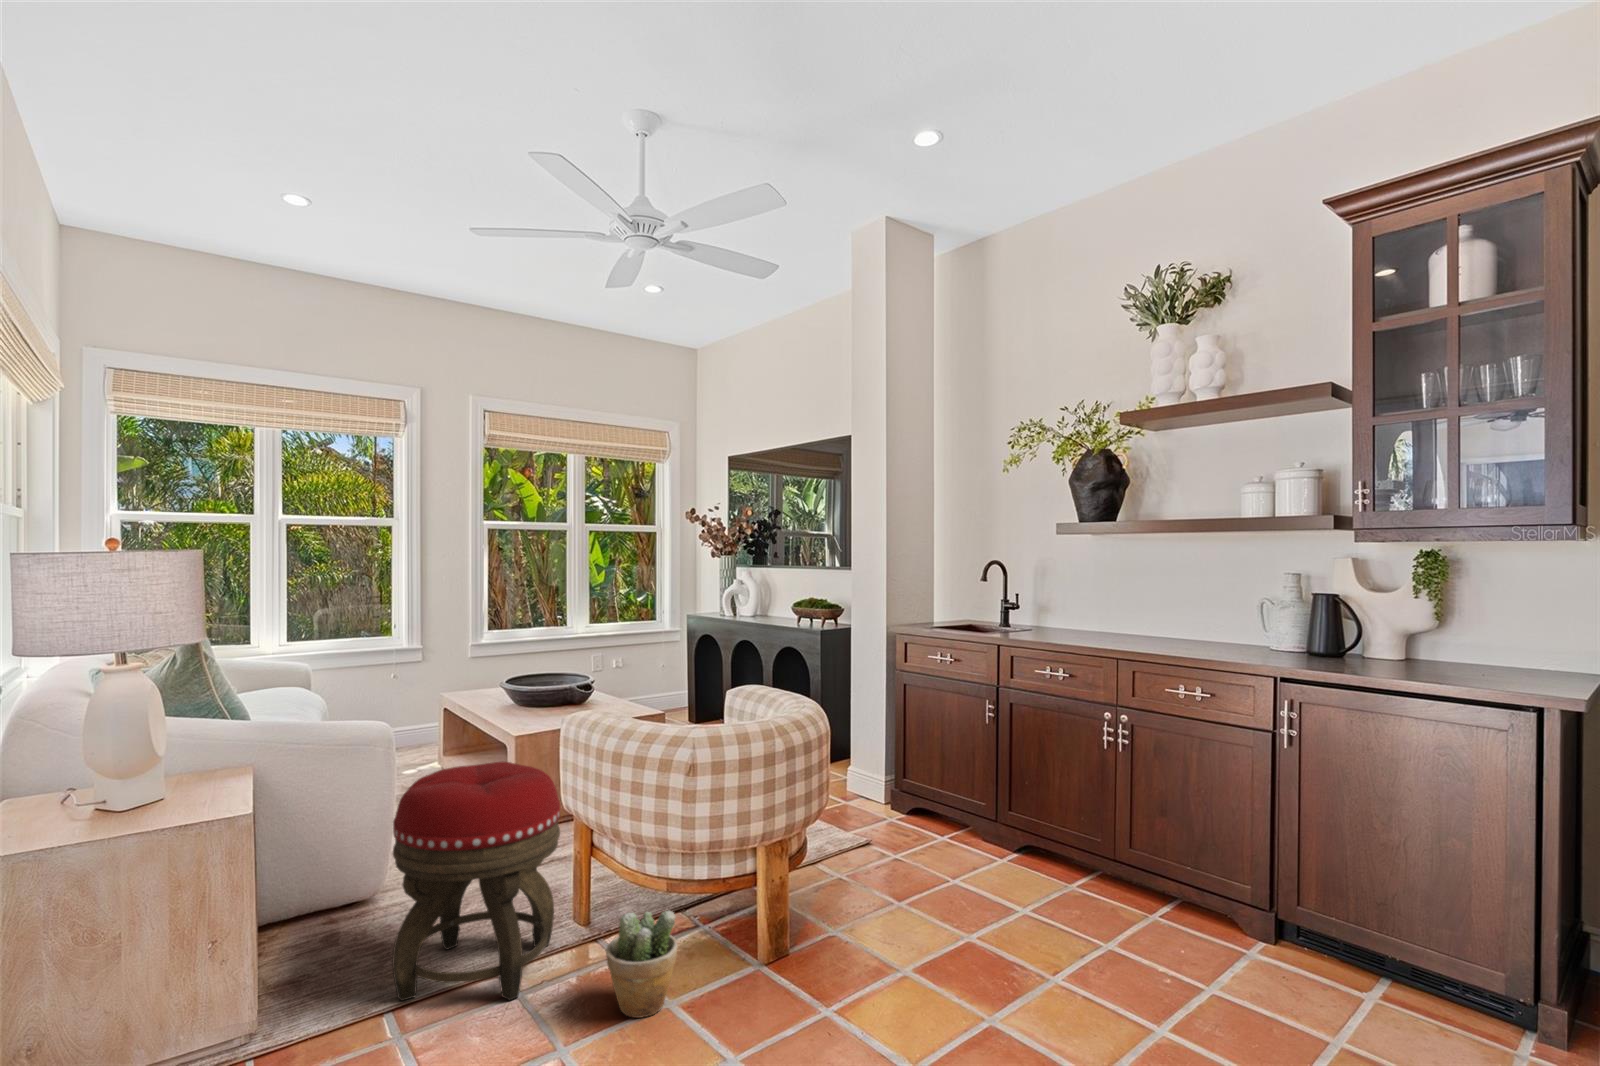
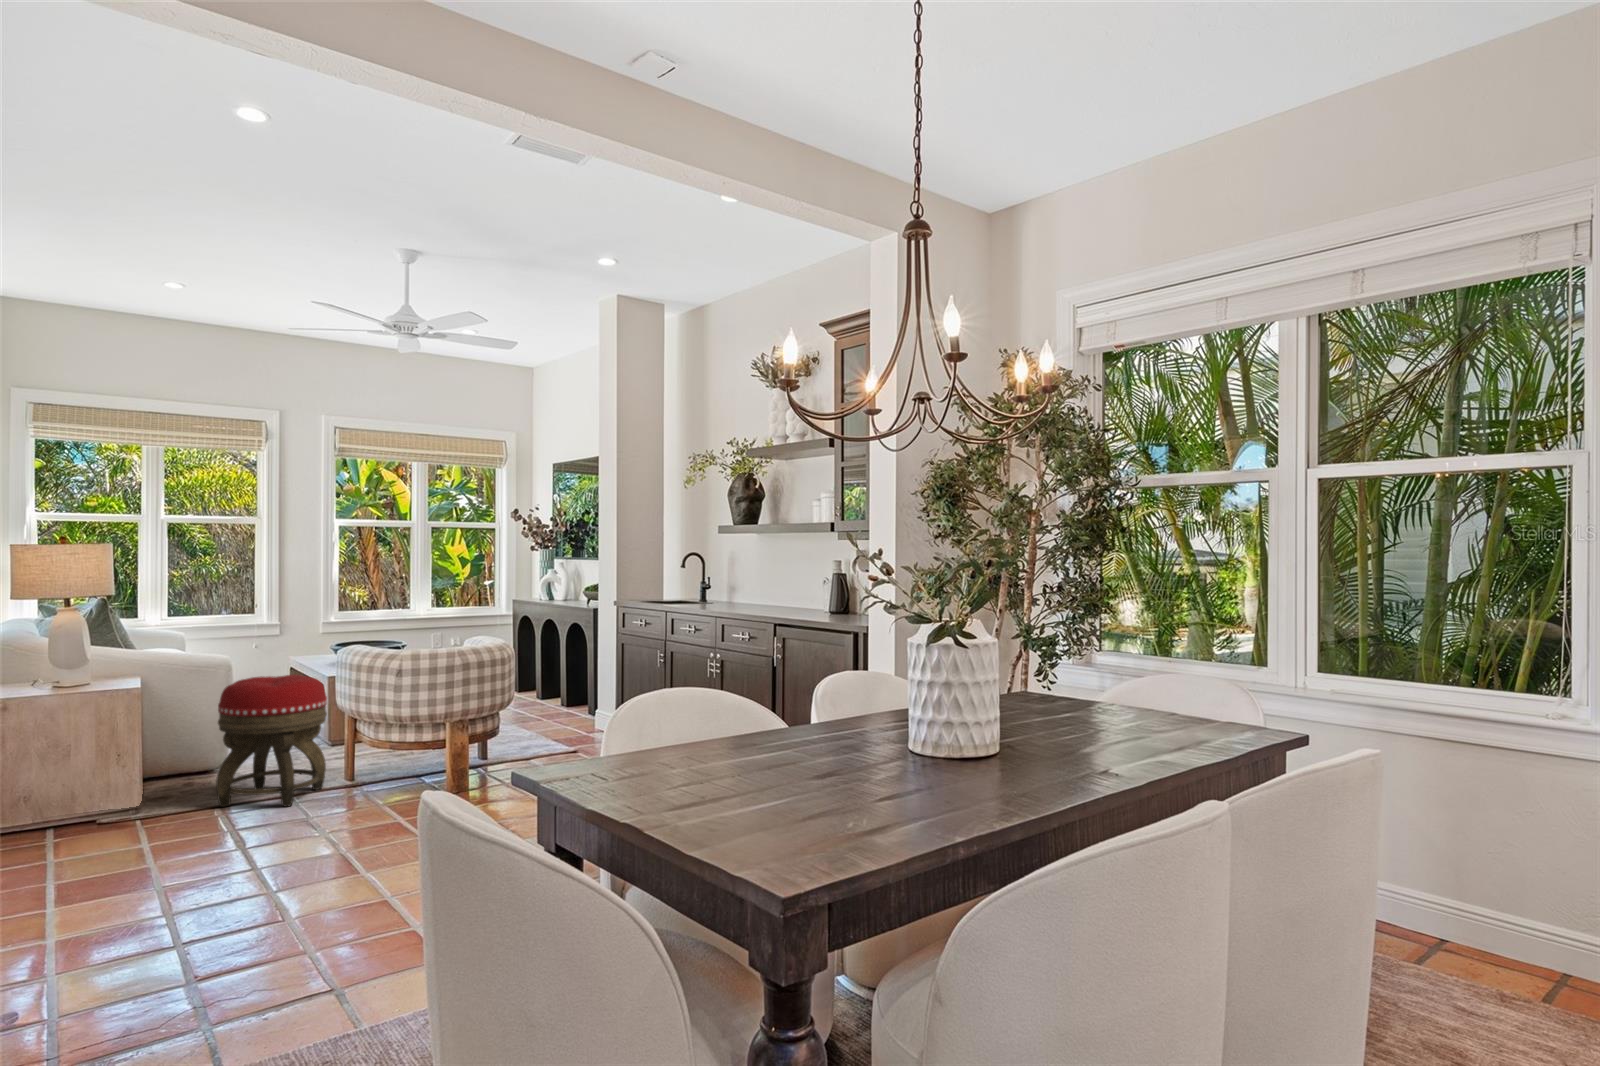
potted plant: present [606,911,678,1018] -> none [341,753,386,812]

